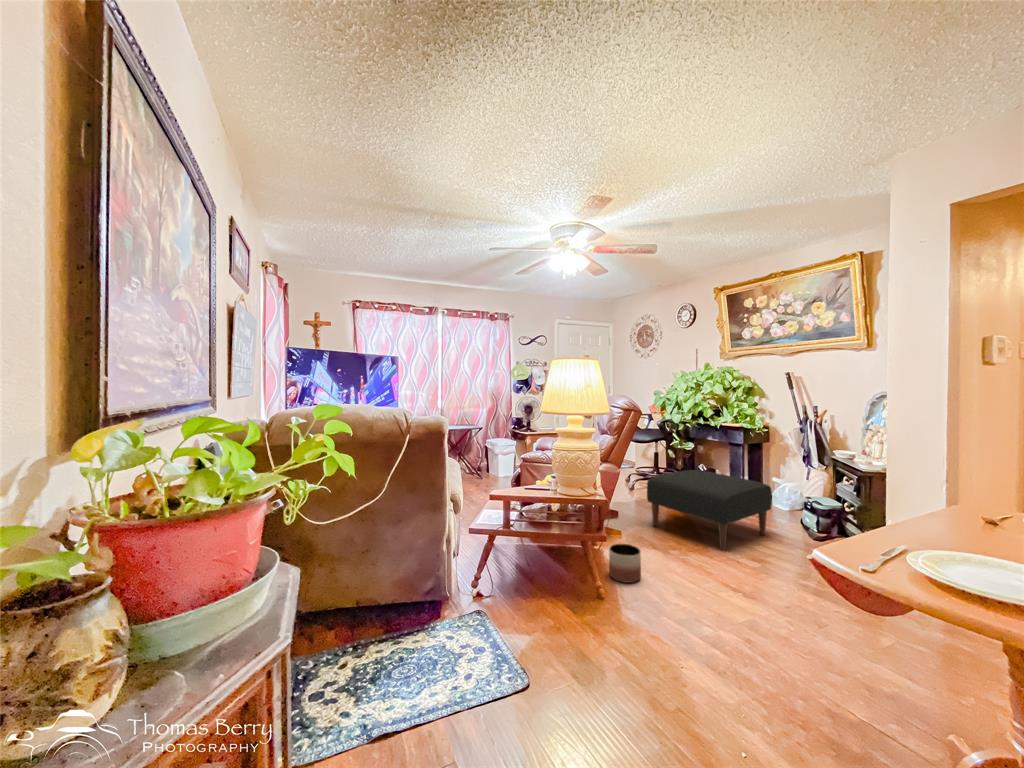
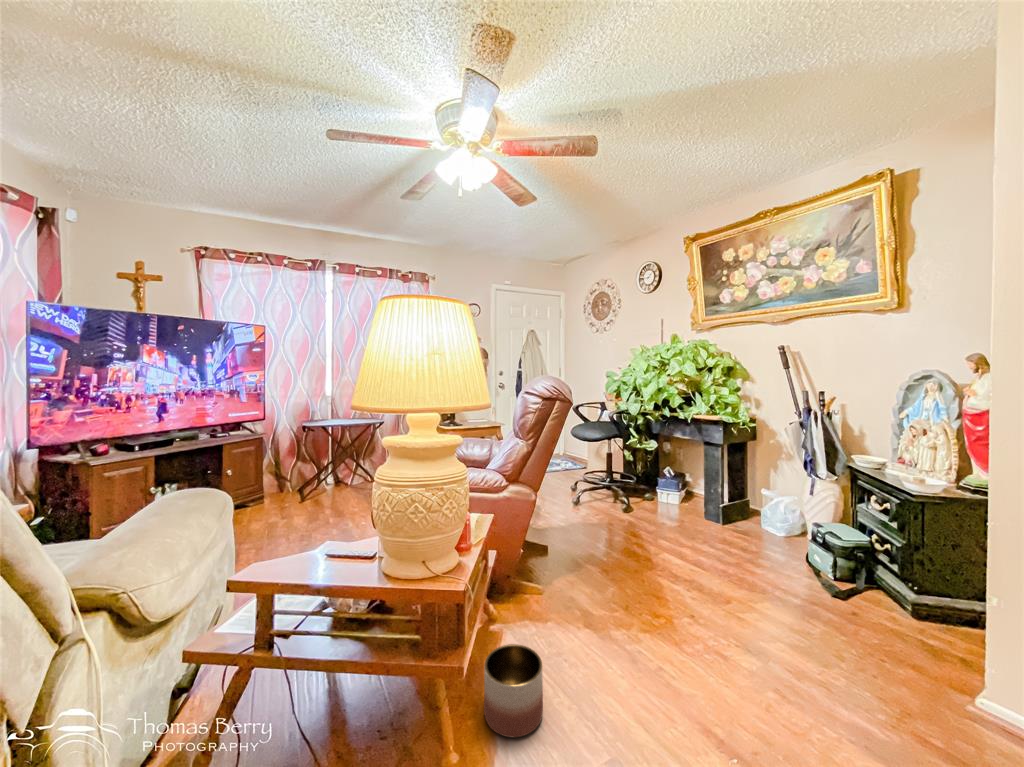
ottoman: present [647,470,772,550] -> none [583,483,769,628]

